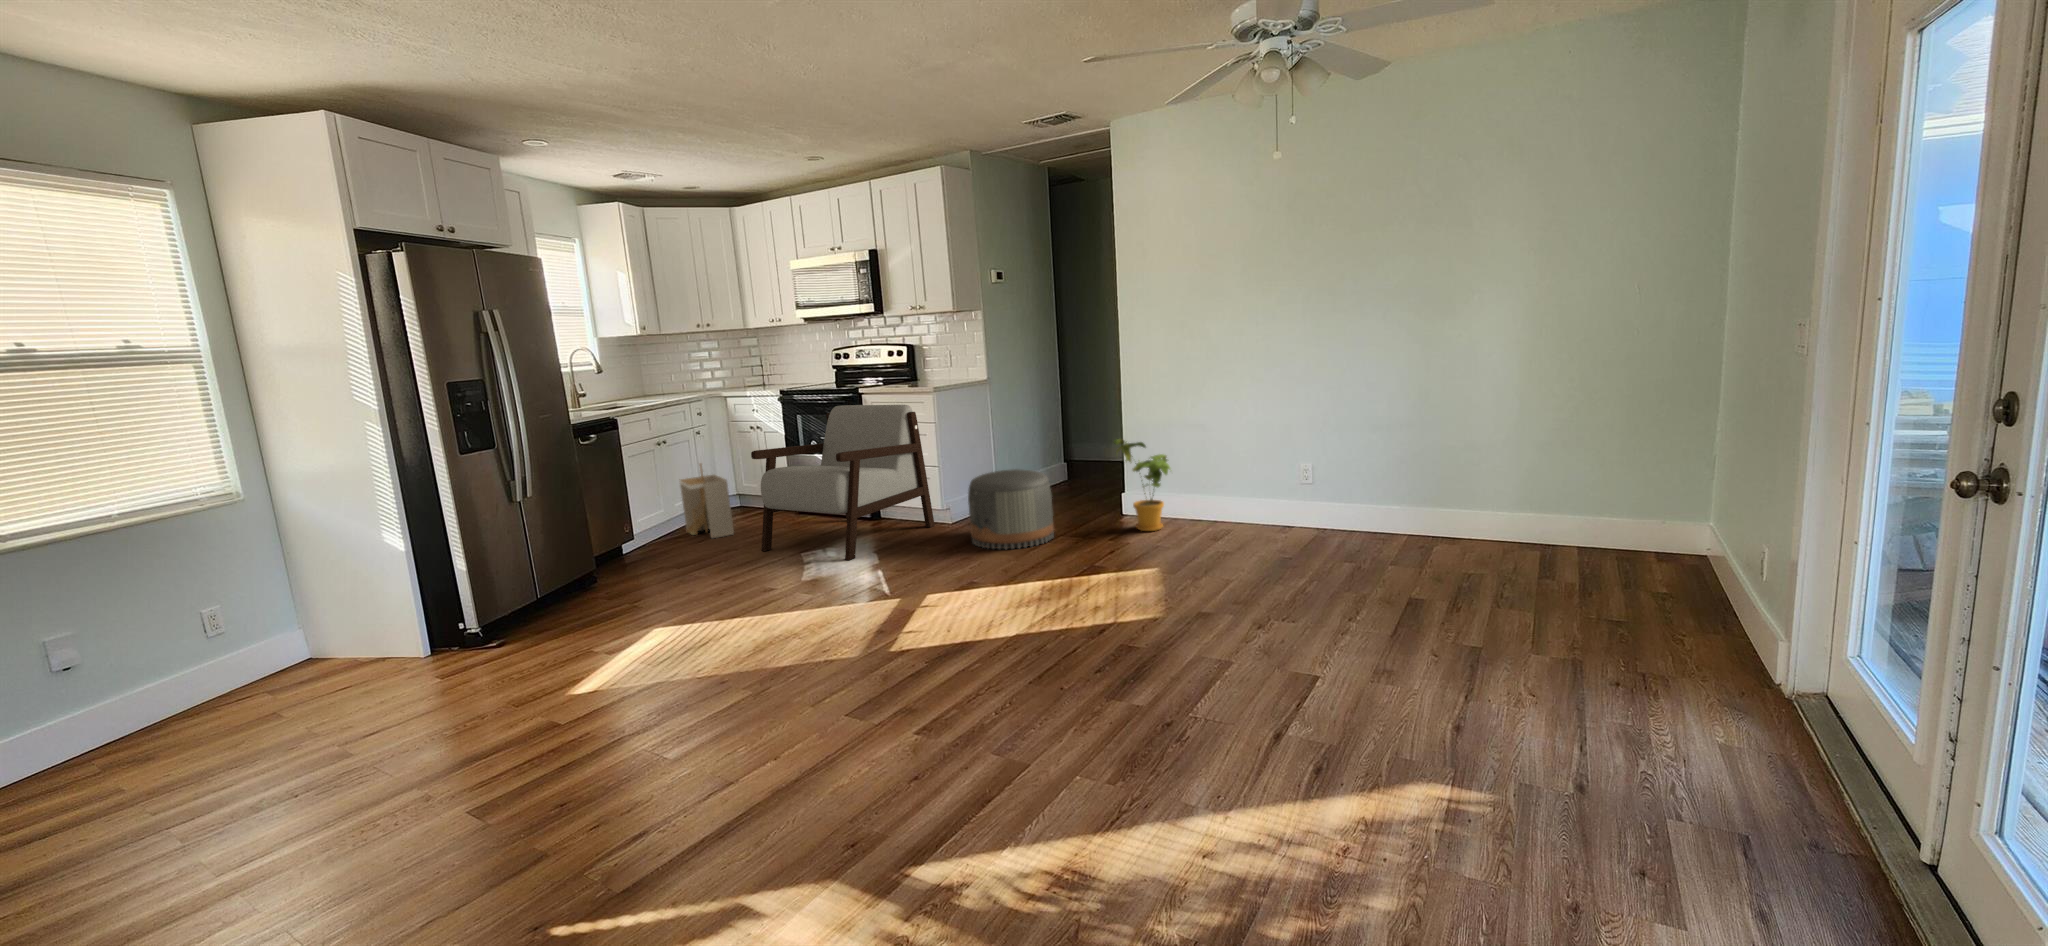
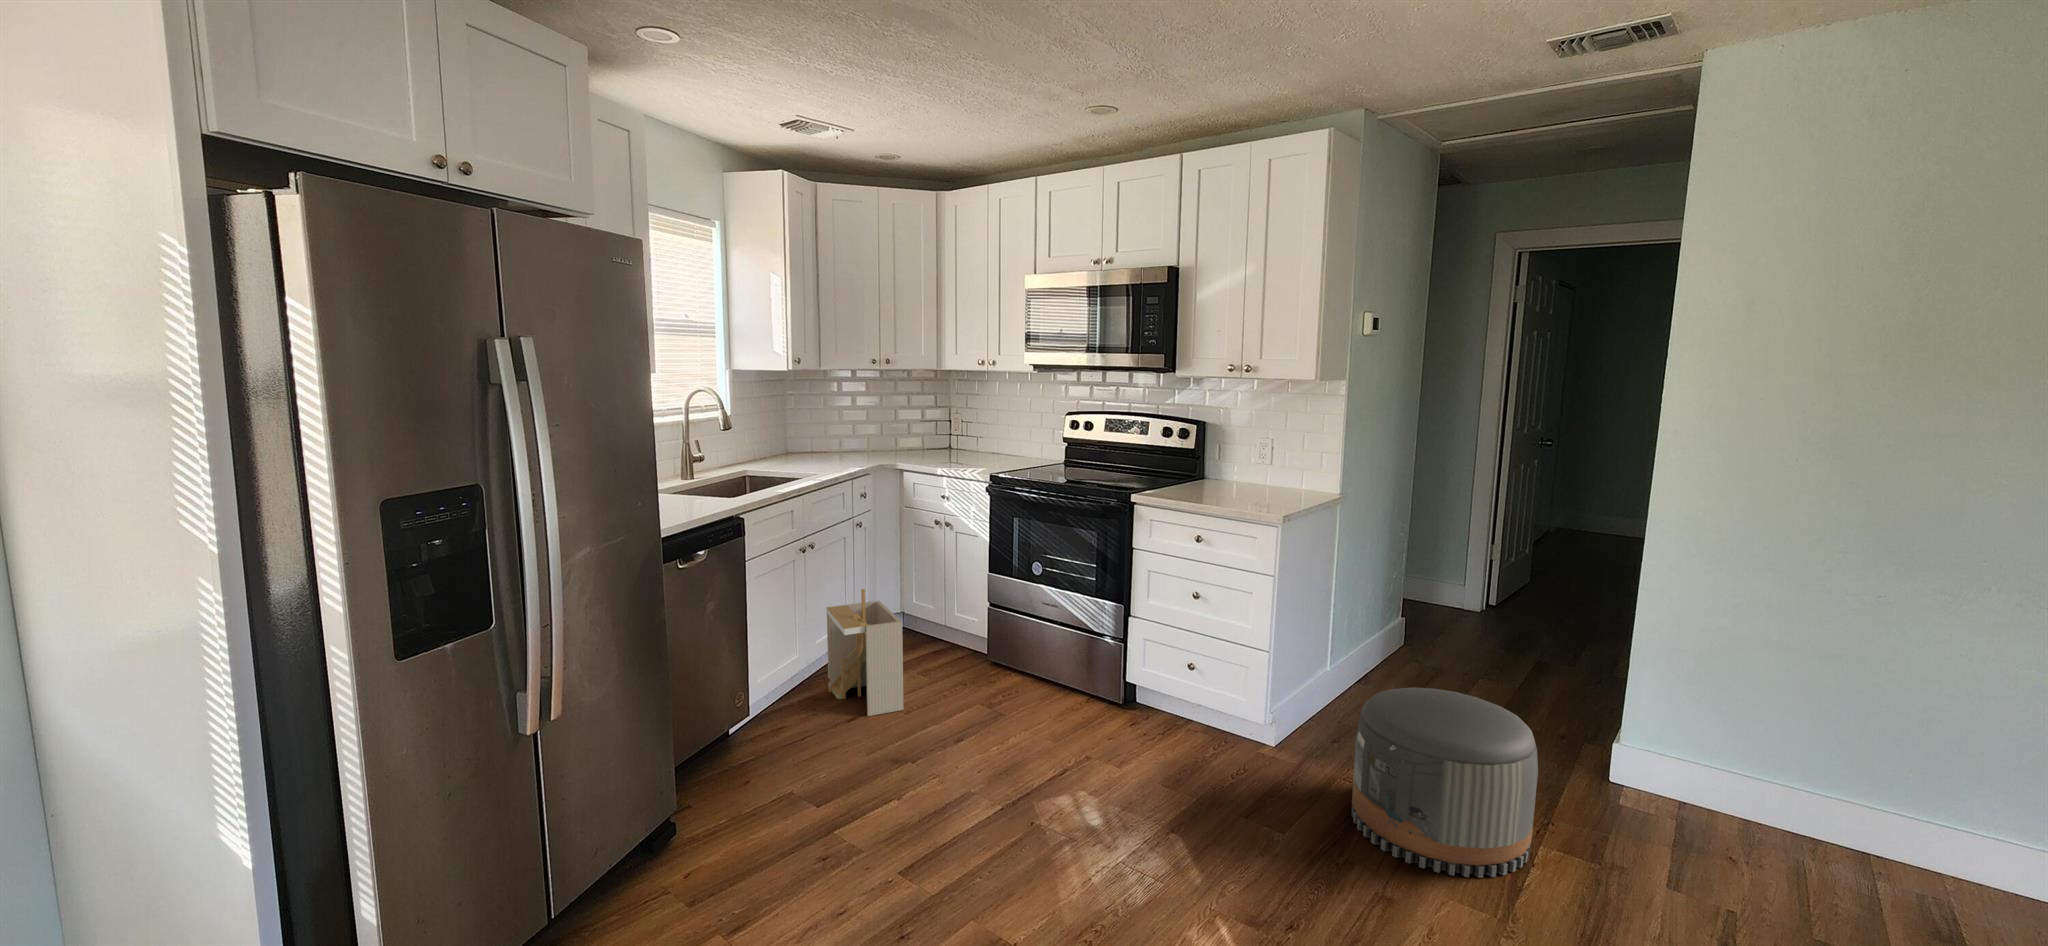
armchair: present [751,405,935,560] -> none [957,519,1248,849]
house plant: present [1114,439,1170,531] -> none [1671,671,1824,864]

